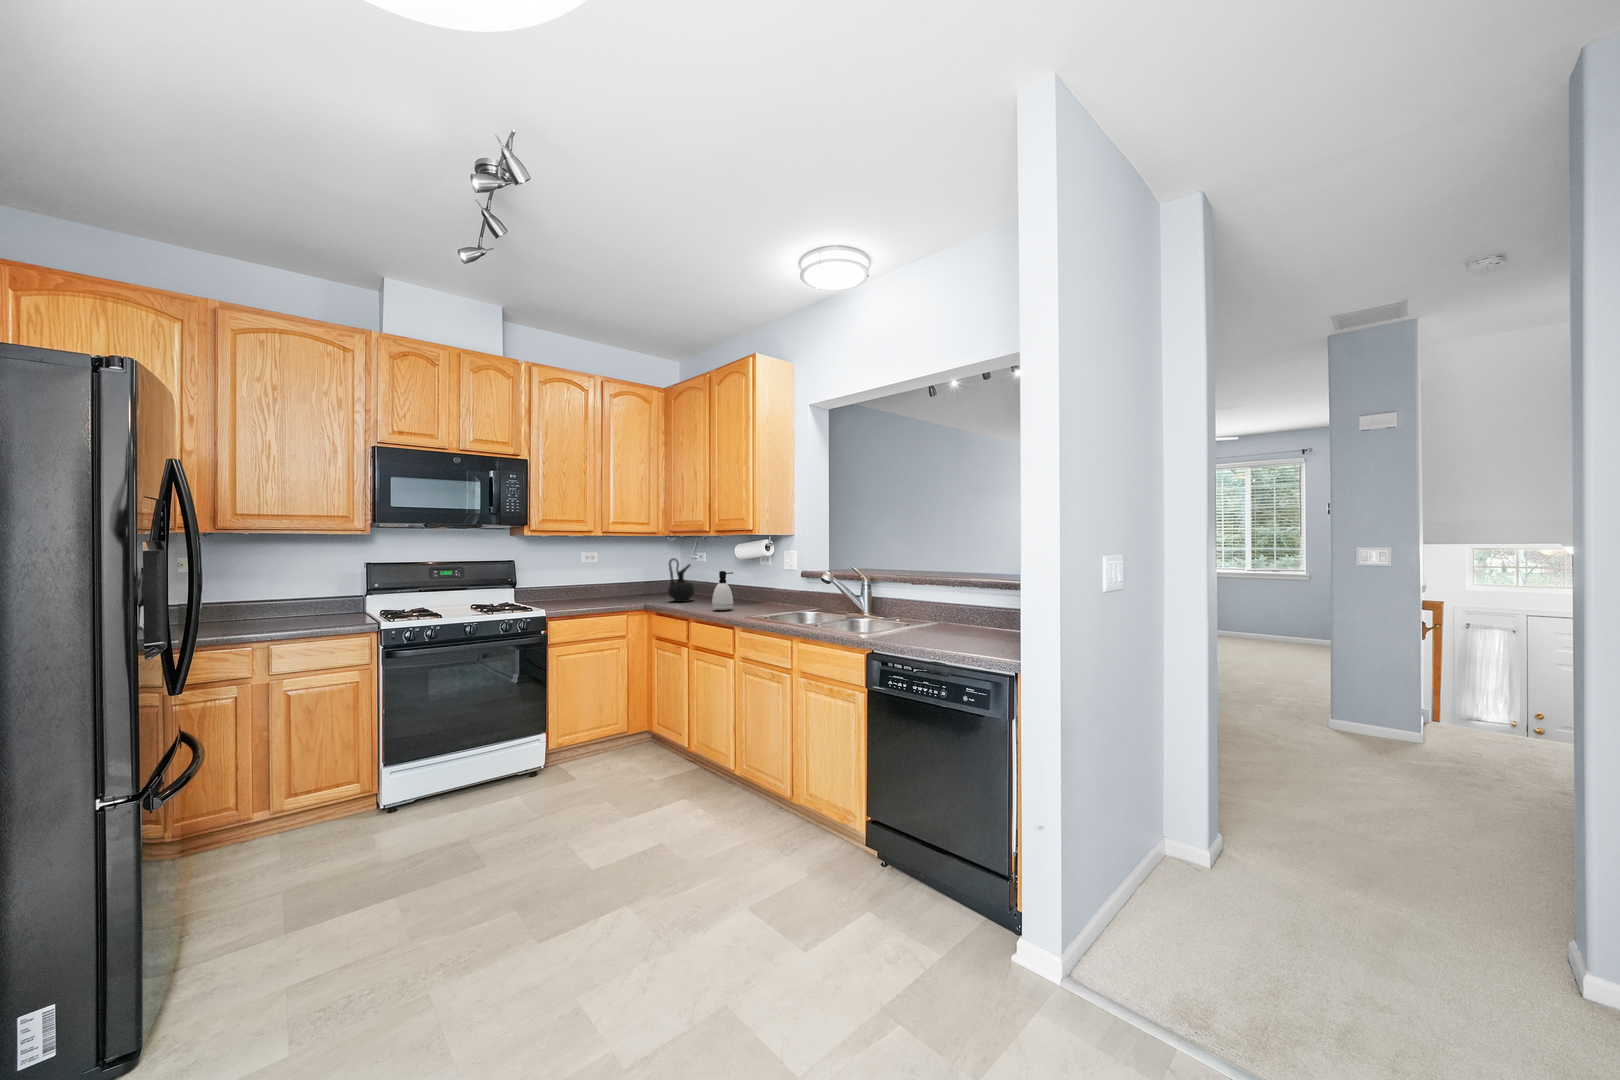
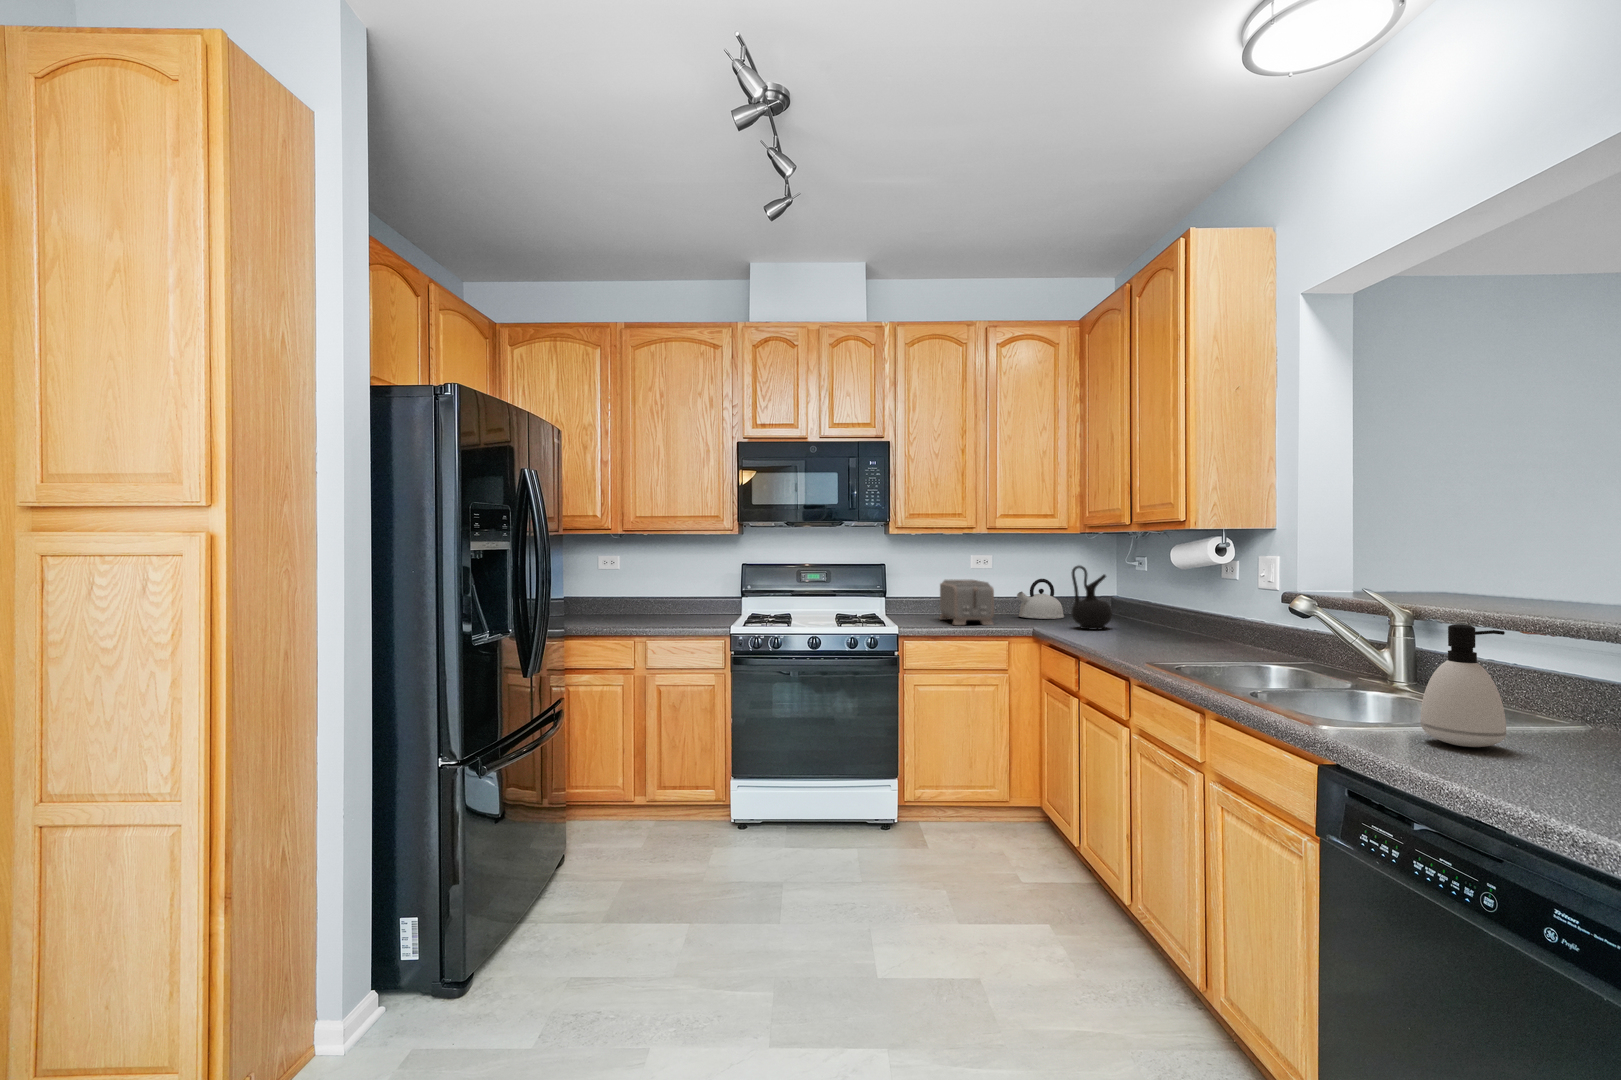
kettle: none [618,569,651,598] -> present [1017,579,1064,619]
toaster: none [558,571,609,607] -> present [940,580,994,625]
soap dispenser: present [712,571,733,610] -> present [1420,624,1506,747]

